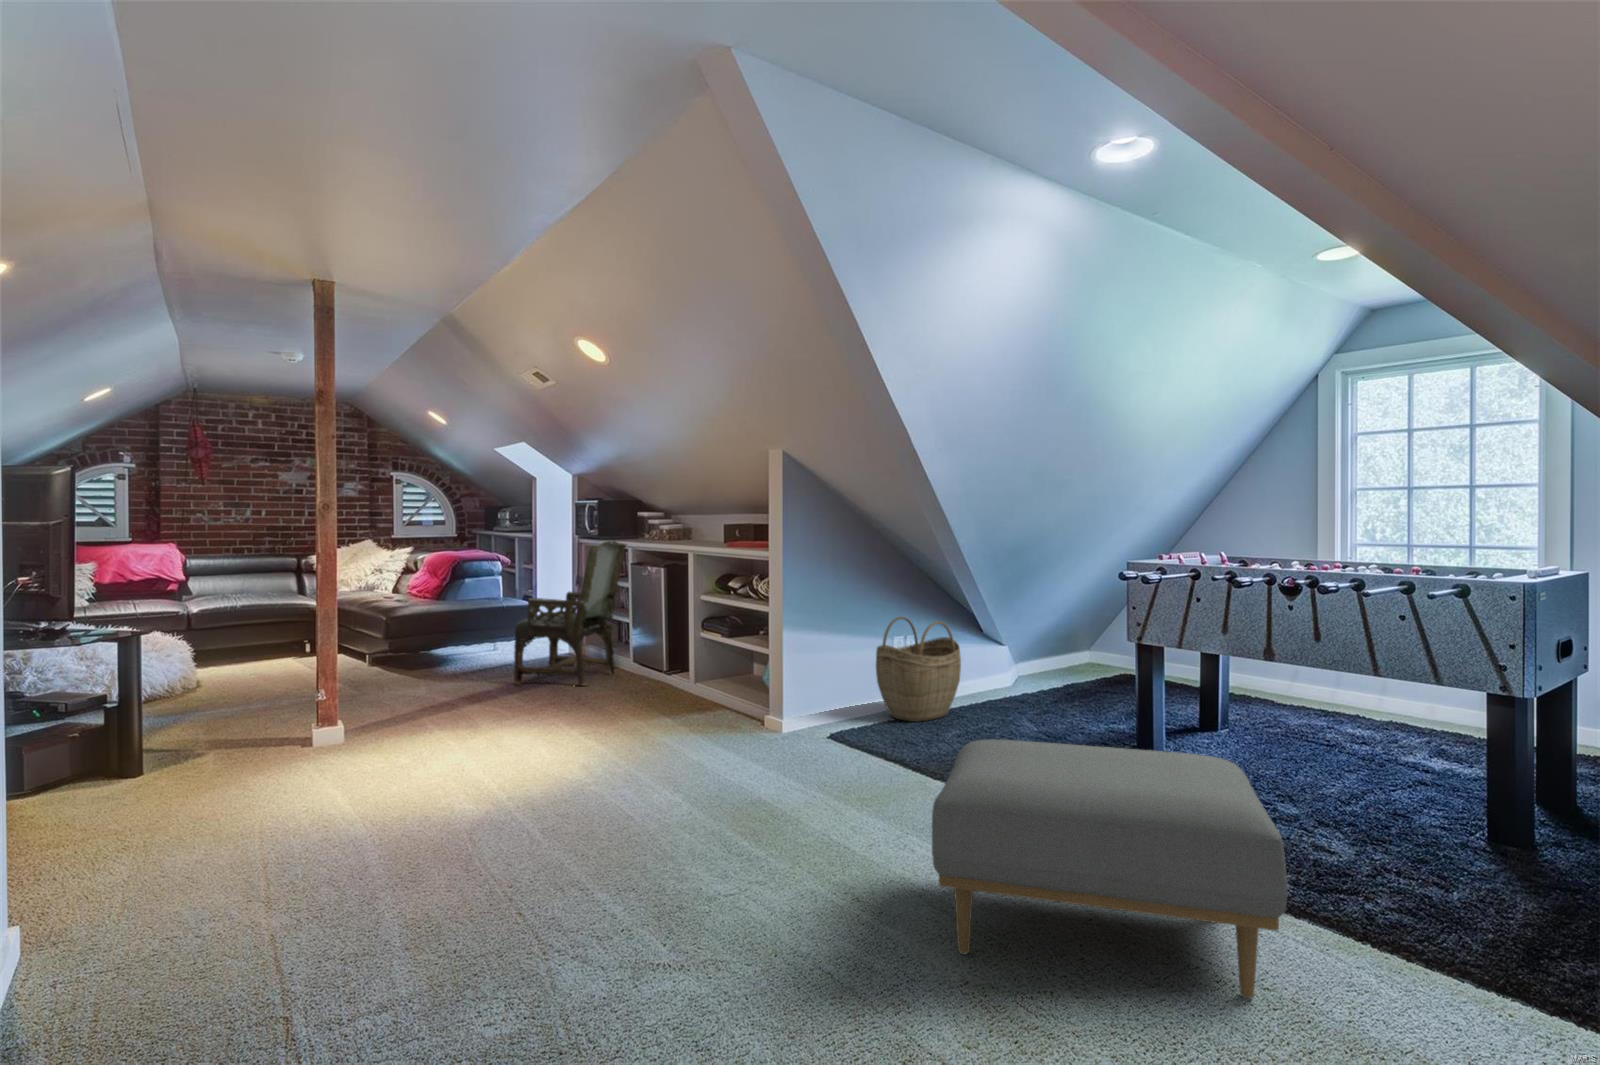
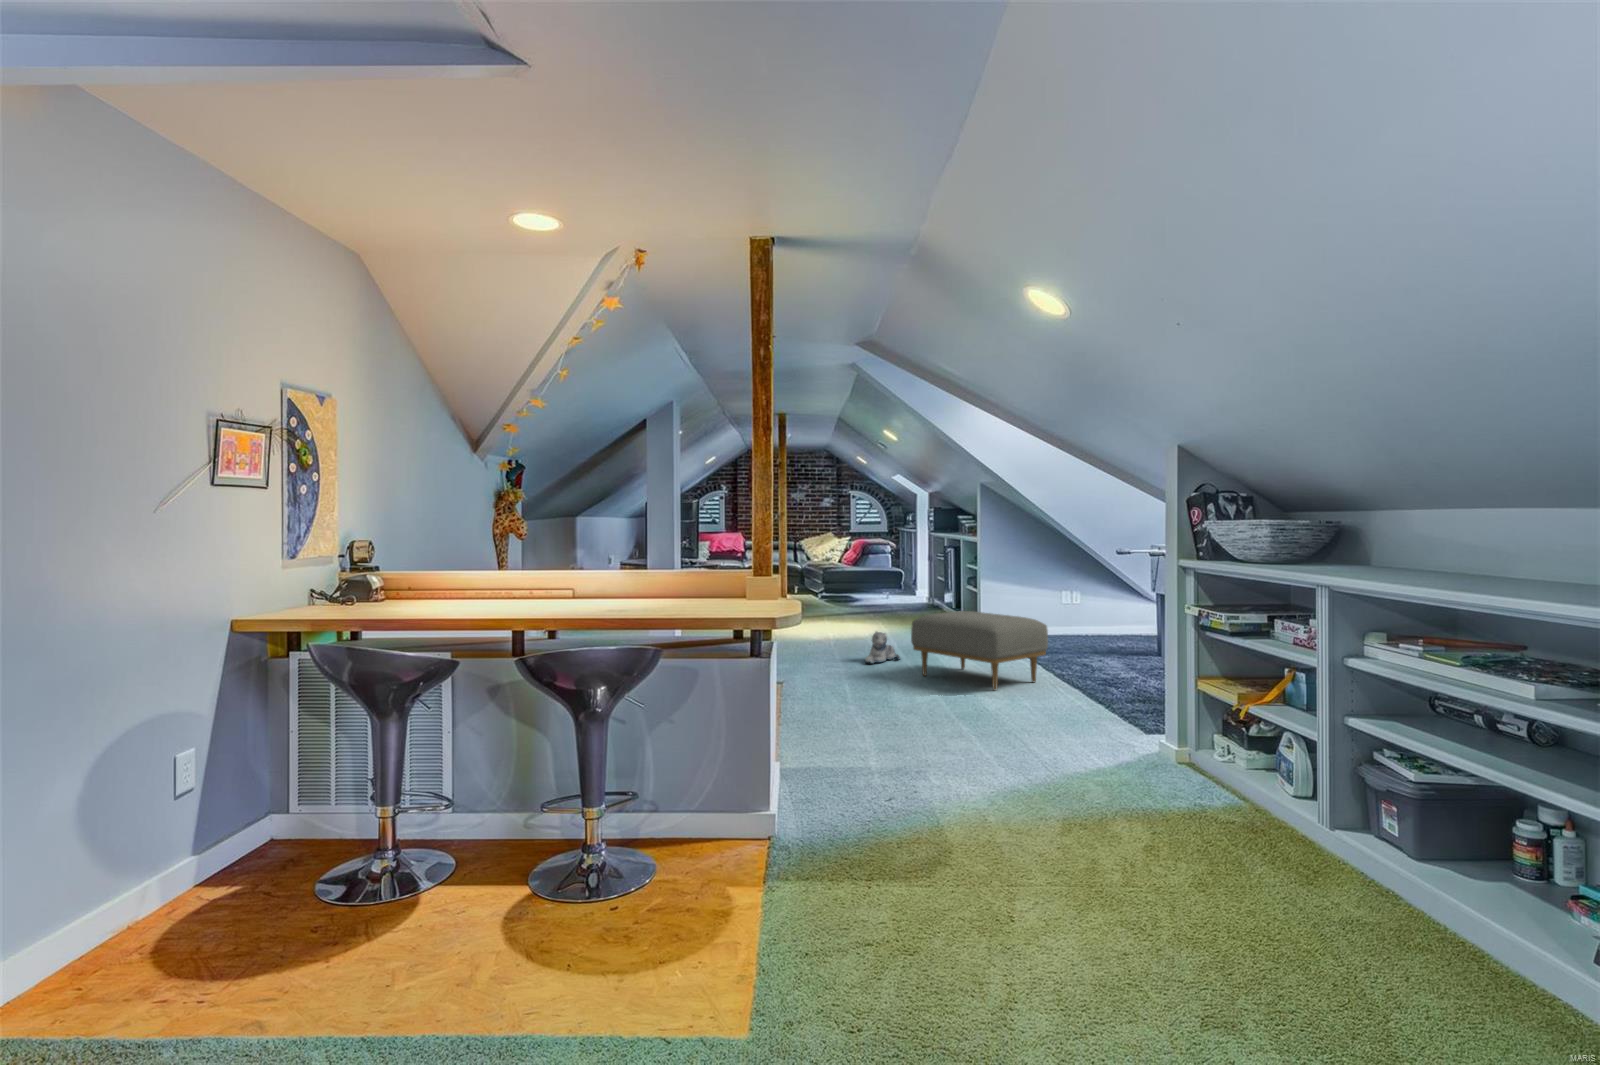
armchair: present [514,541,626,686] -> none [877,533,941,613]
woven basket: present [876,617,961,722] -> none [1037,578,1088,636]
plush toy: none [712,811,788,917] -> present [865,632,900,663]

